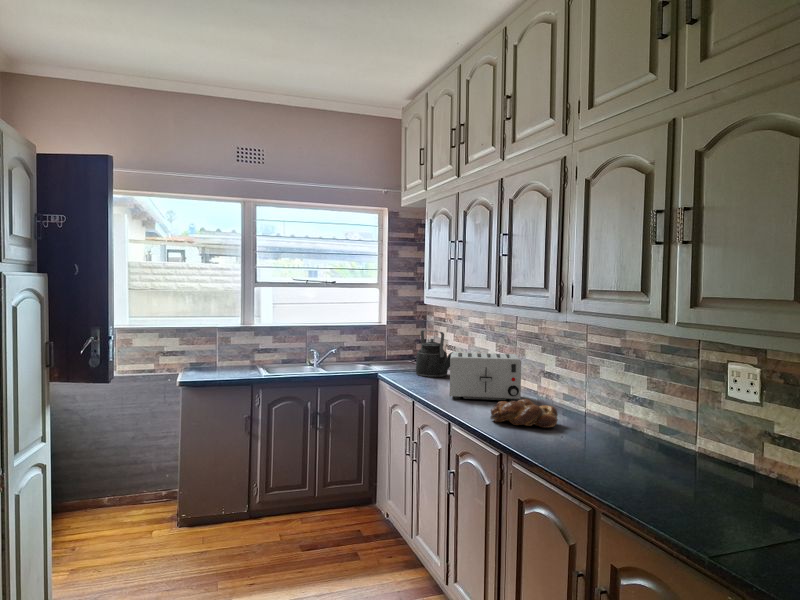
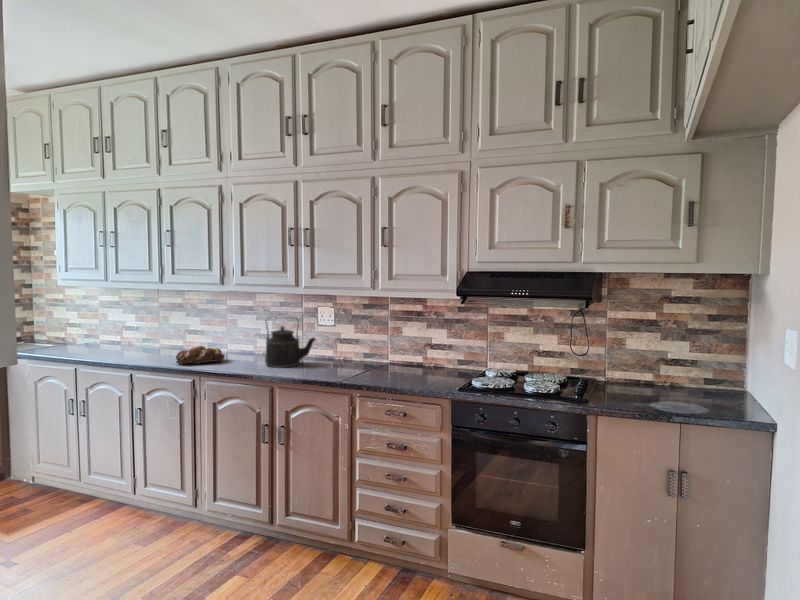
kettle: present [416,330,452,377] -> present [265,319,316,368]
toaster: present [450,352,521,401] -> none [114,320,180,359]

